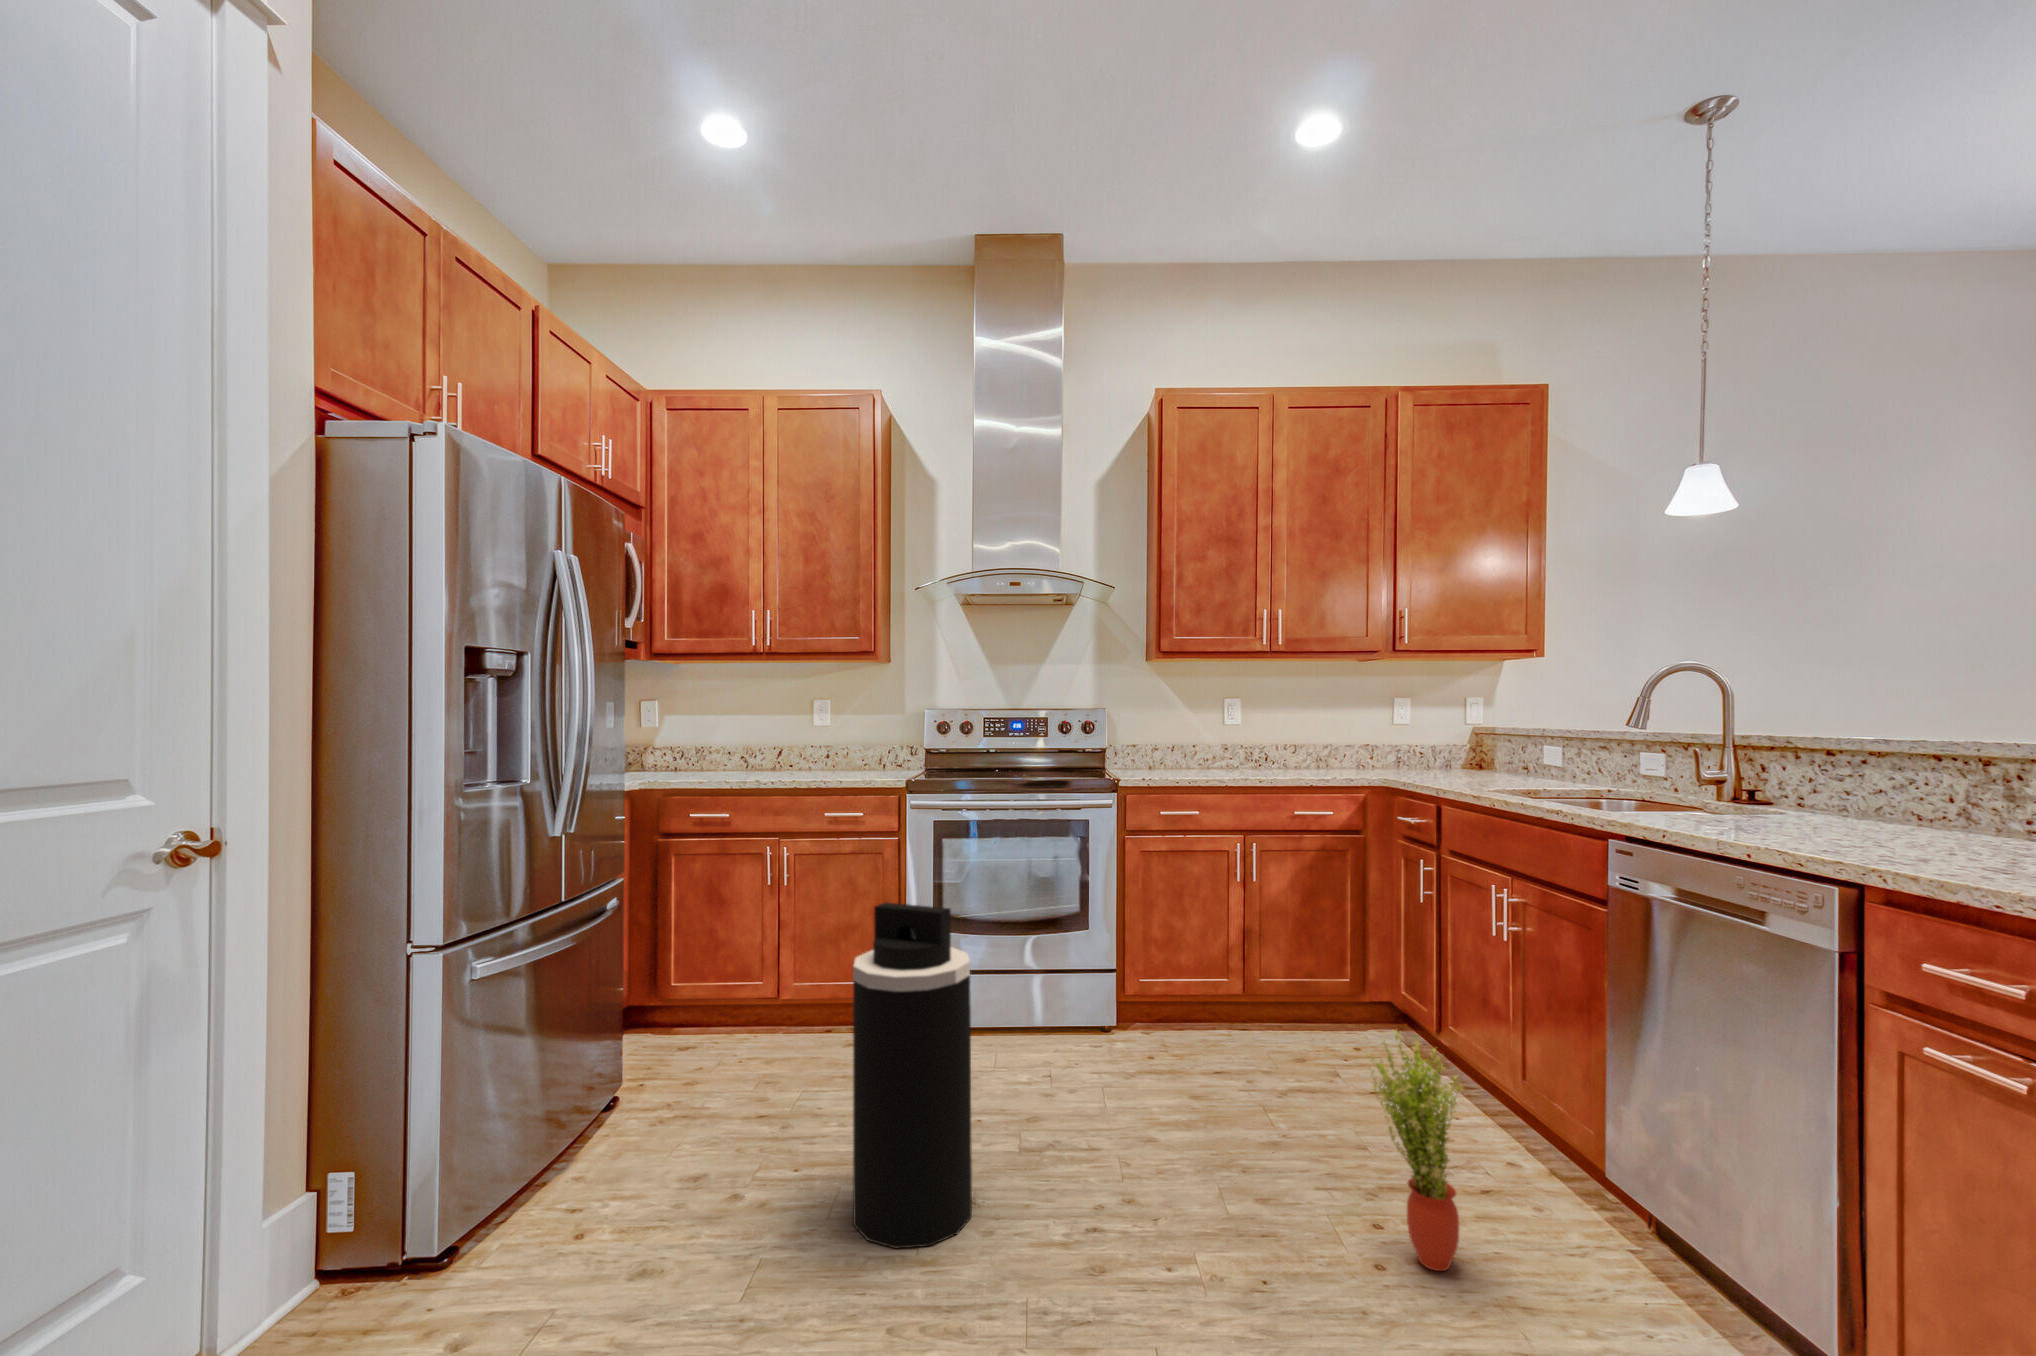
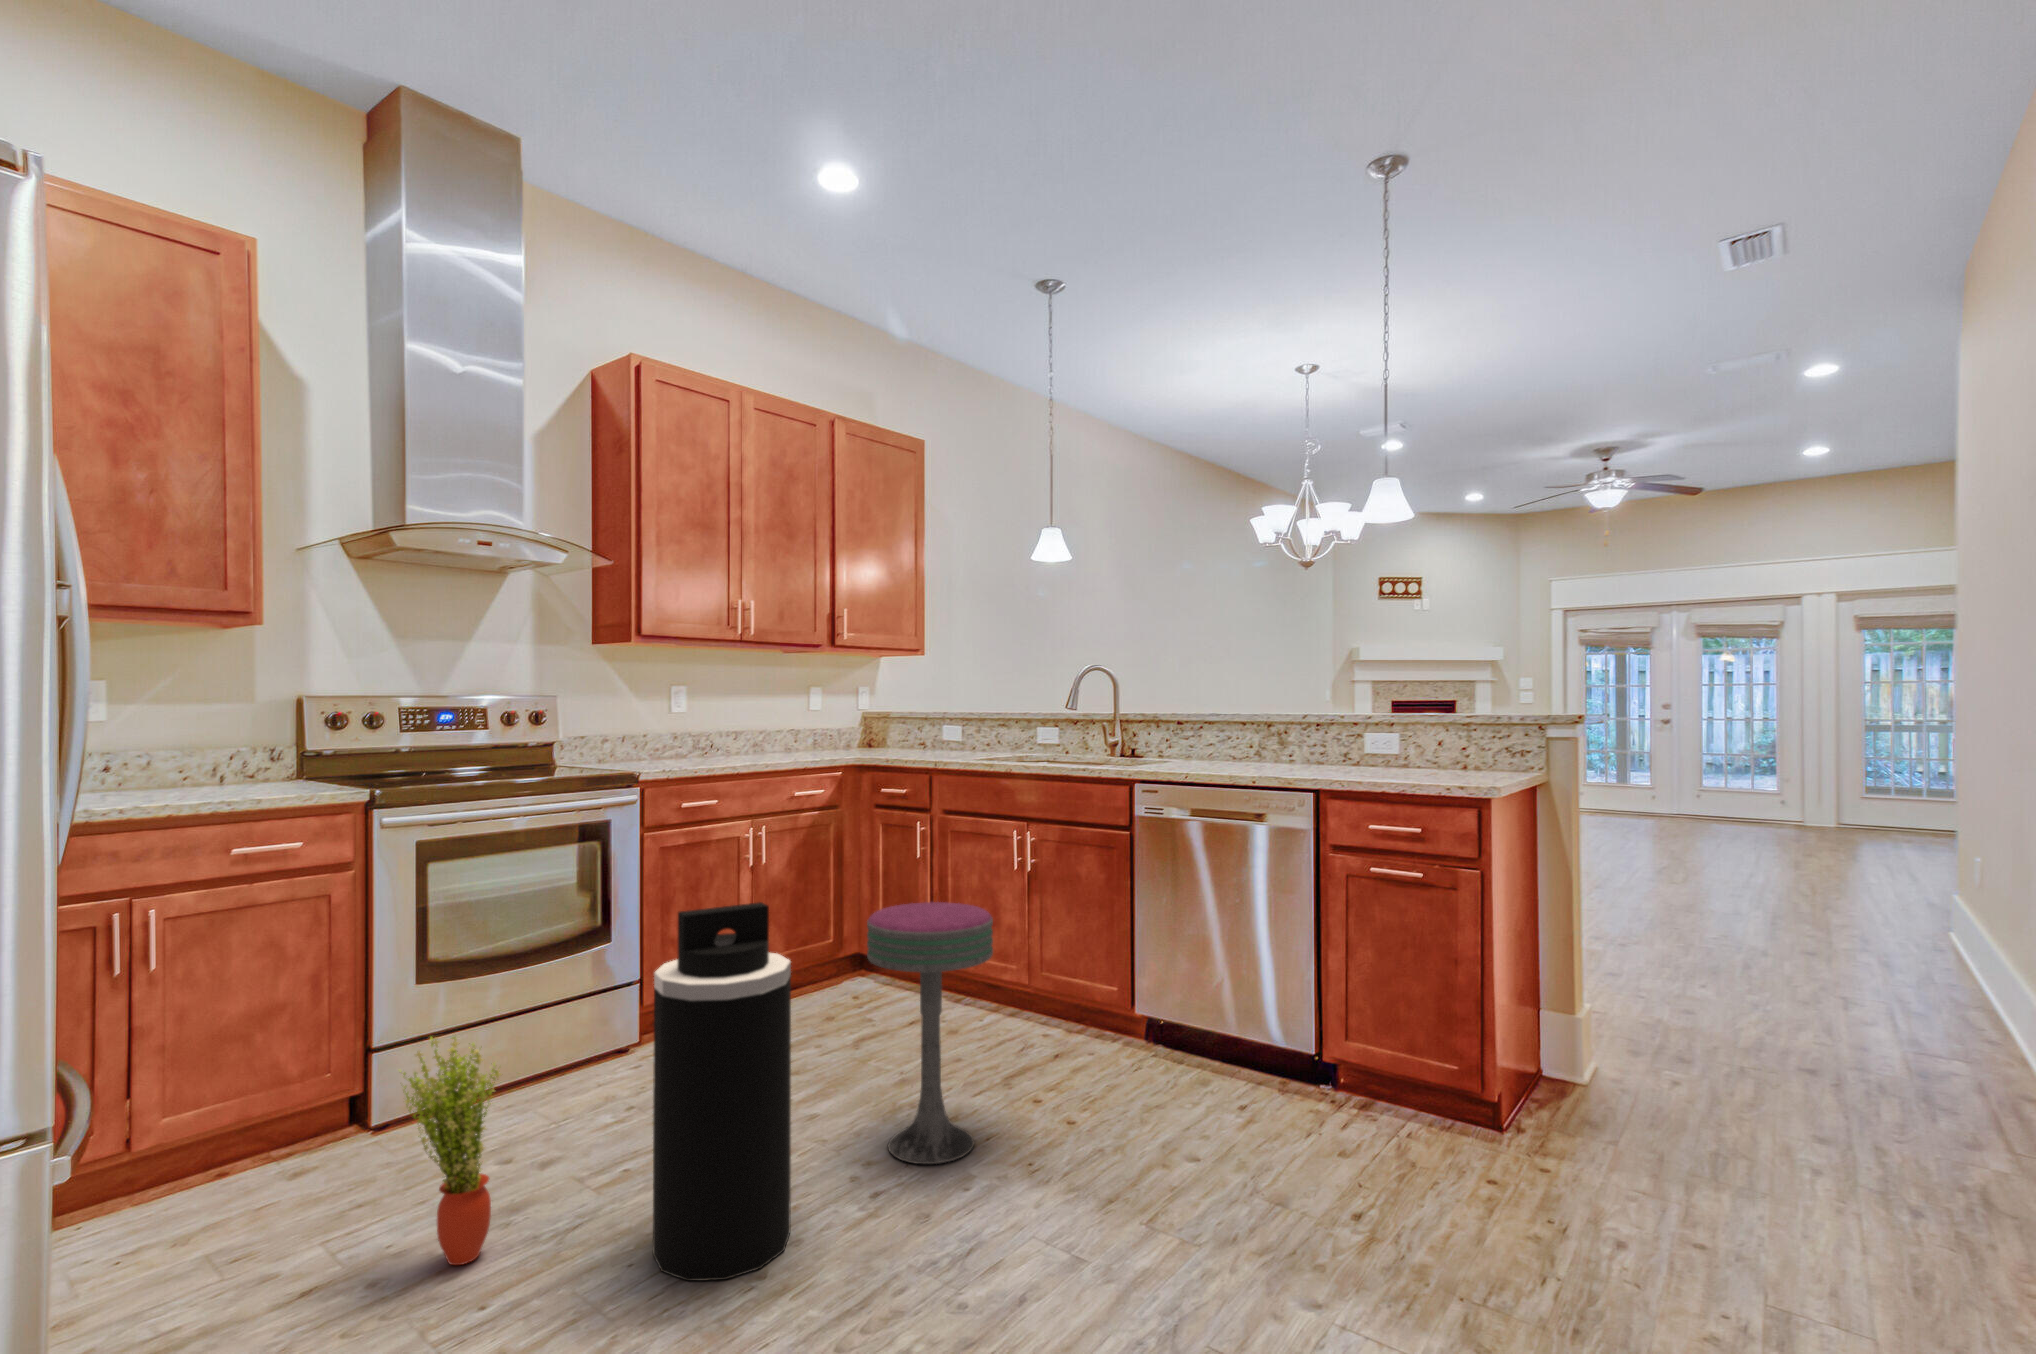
bar stool: none [1099,945,1244,1260] -> present [867,902,993,1164]
potted plant: present [1369,1031,1463,1271] -> present [400,1037,501,1265]

